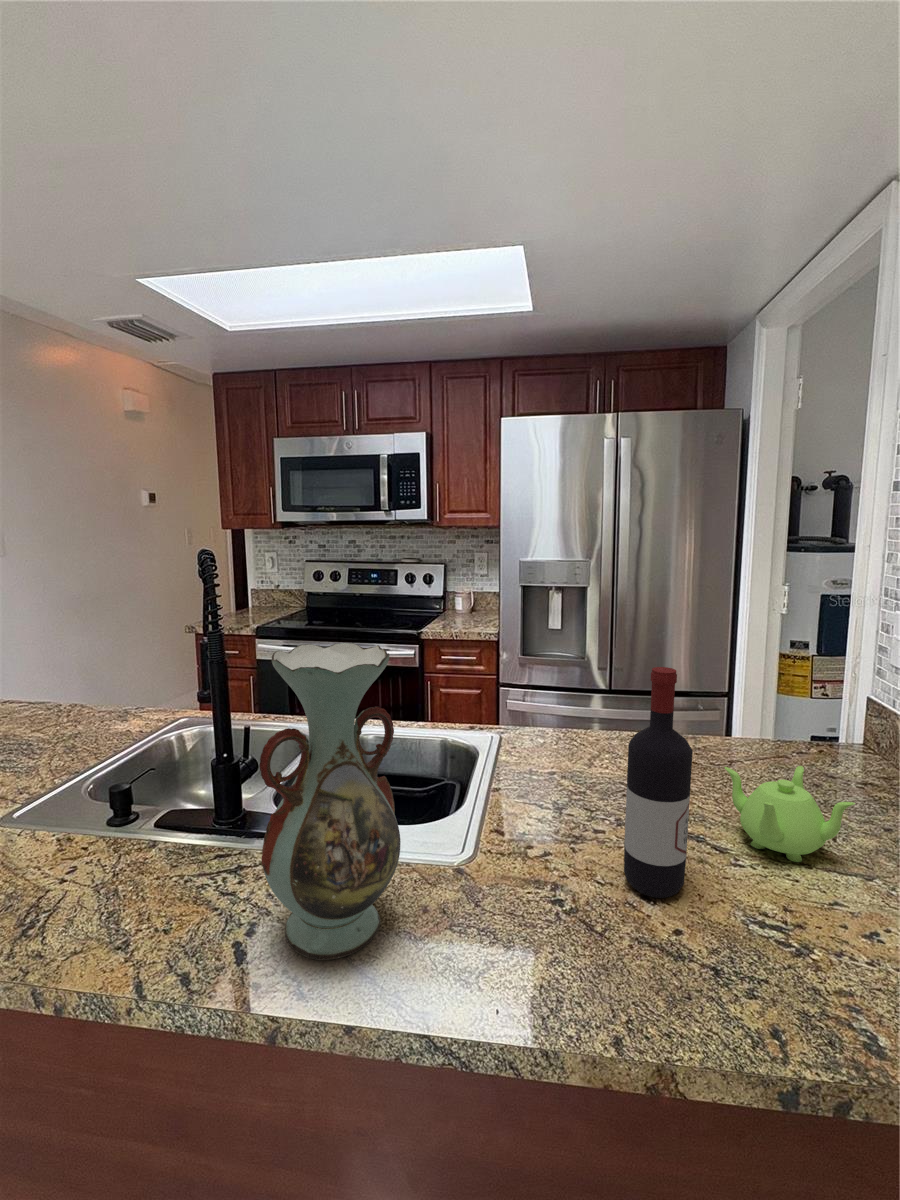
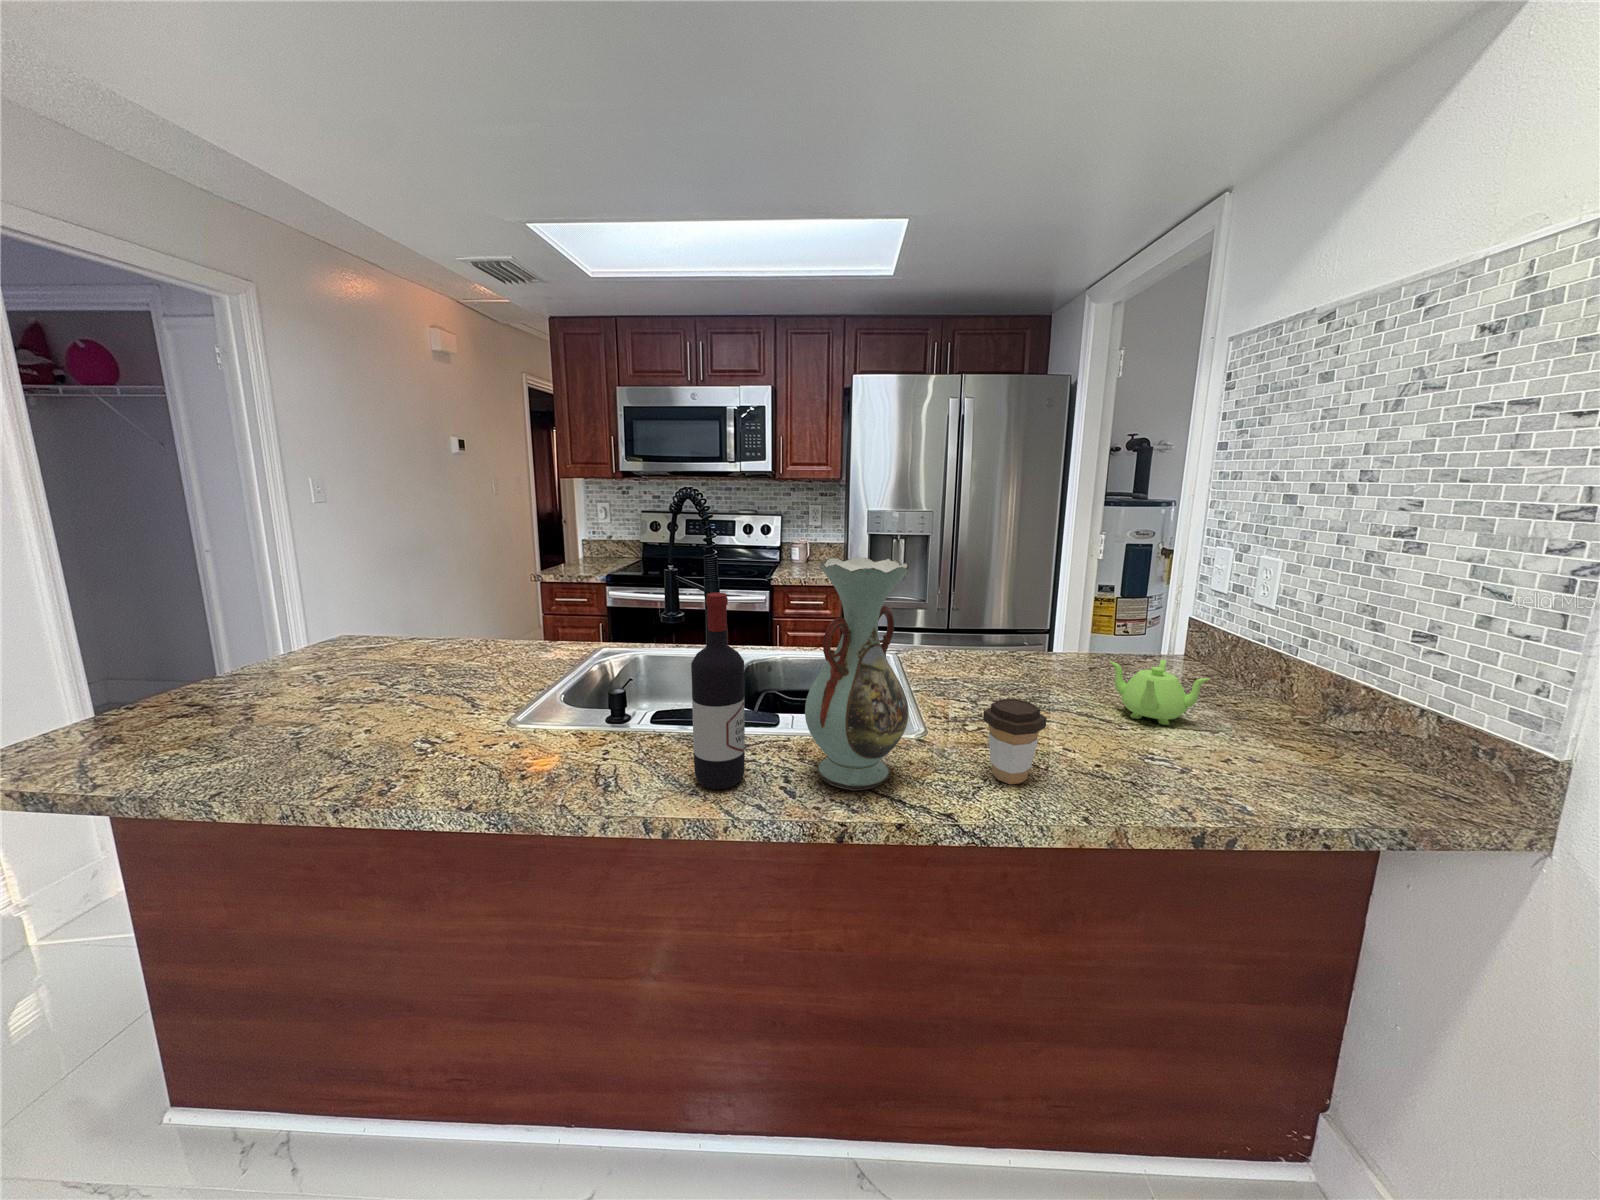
wine bottle: present [624,667,693,898] -> present [691,593,745,789]
coffee cup: none [503,836,584,962] -> present [983,698,1047,784]

